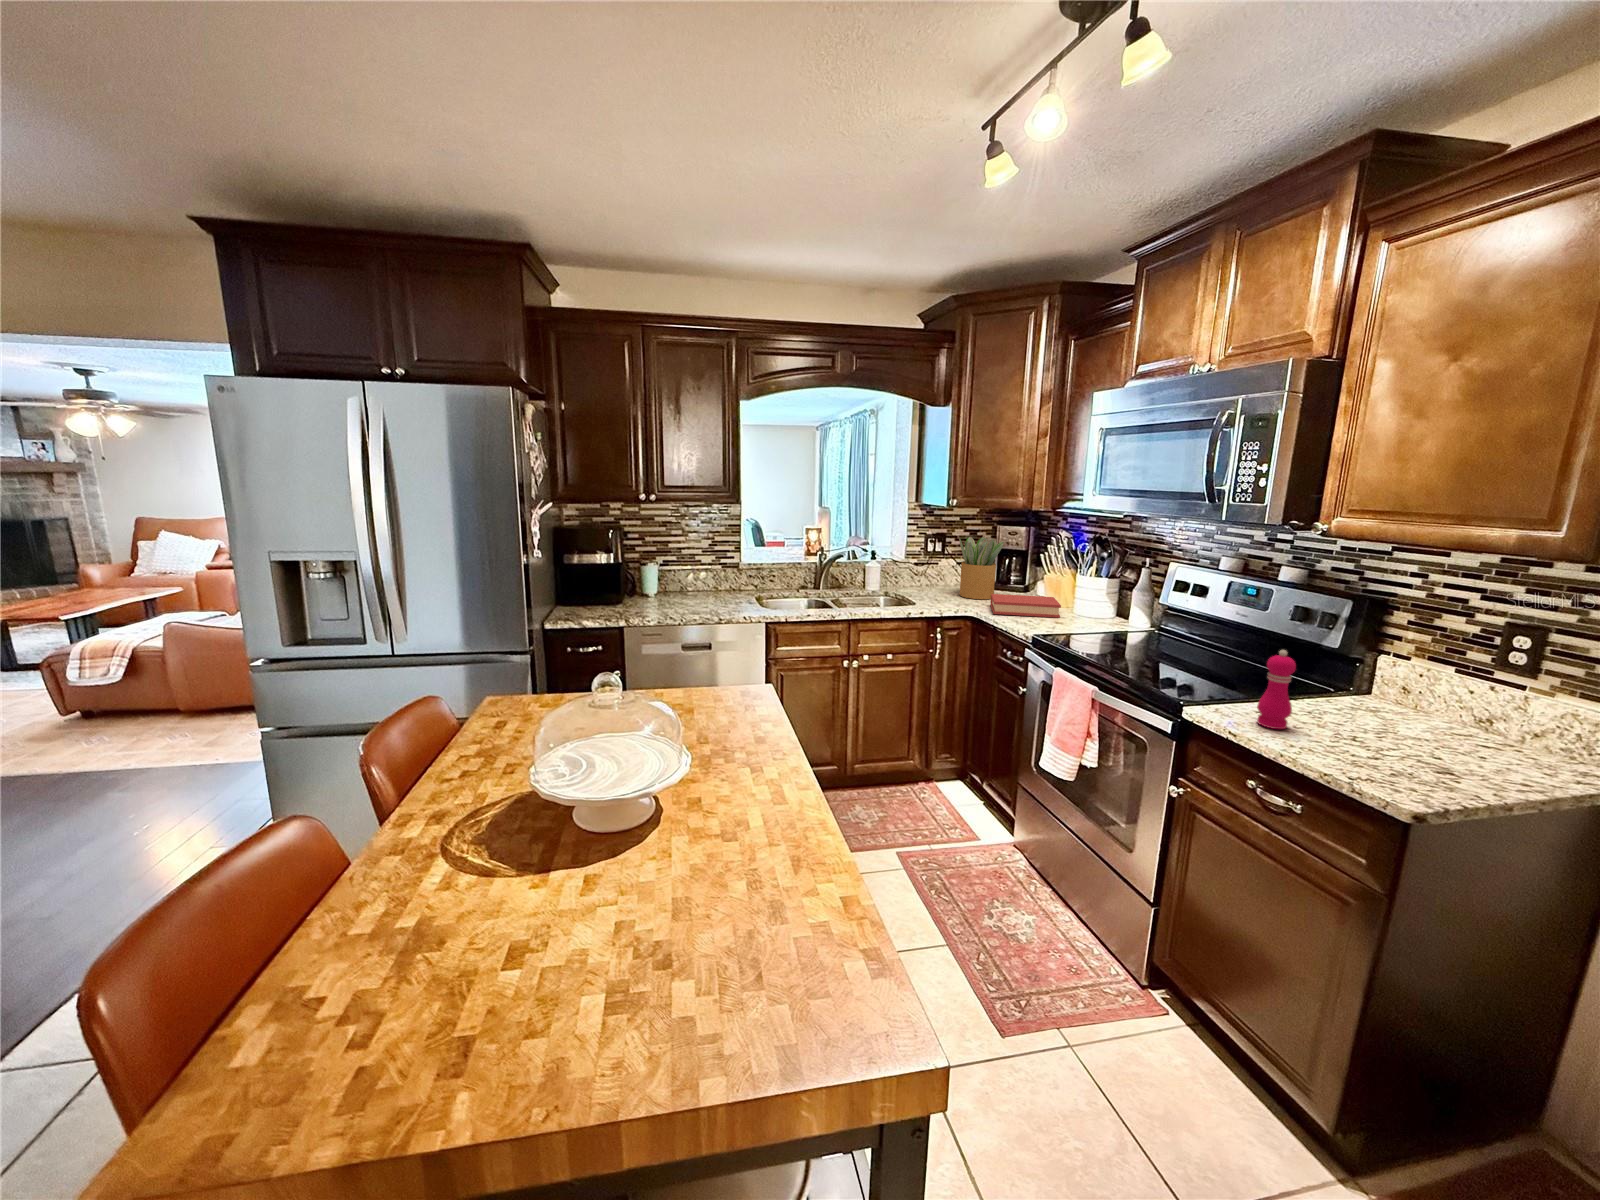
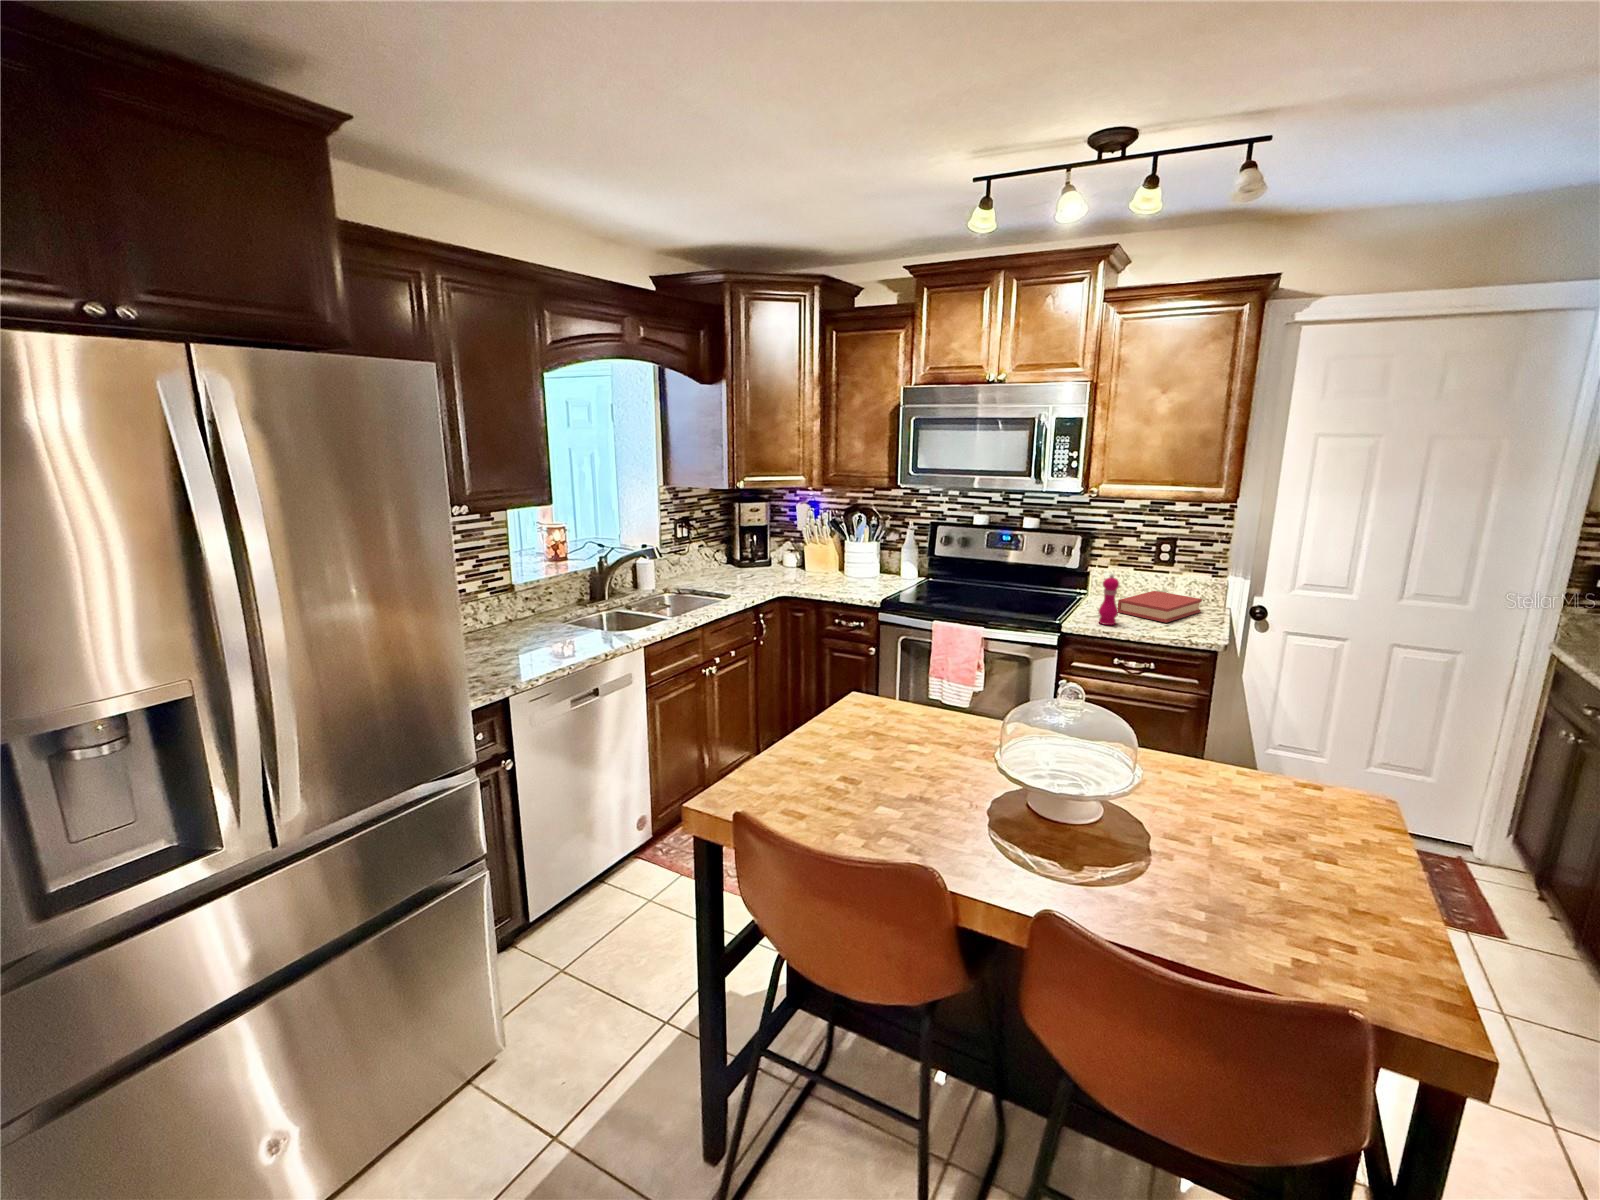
potted plant: present [959,537,1004,599] -> none [724,516,768,579]
hardback book: present [990,594,1061,618] -> present [1118,591,1202,623]

